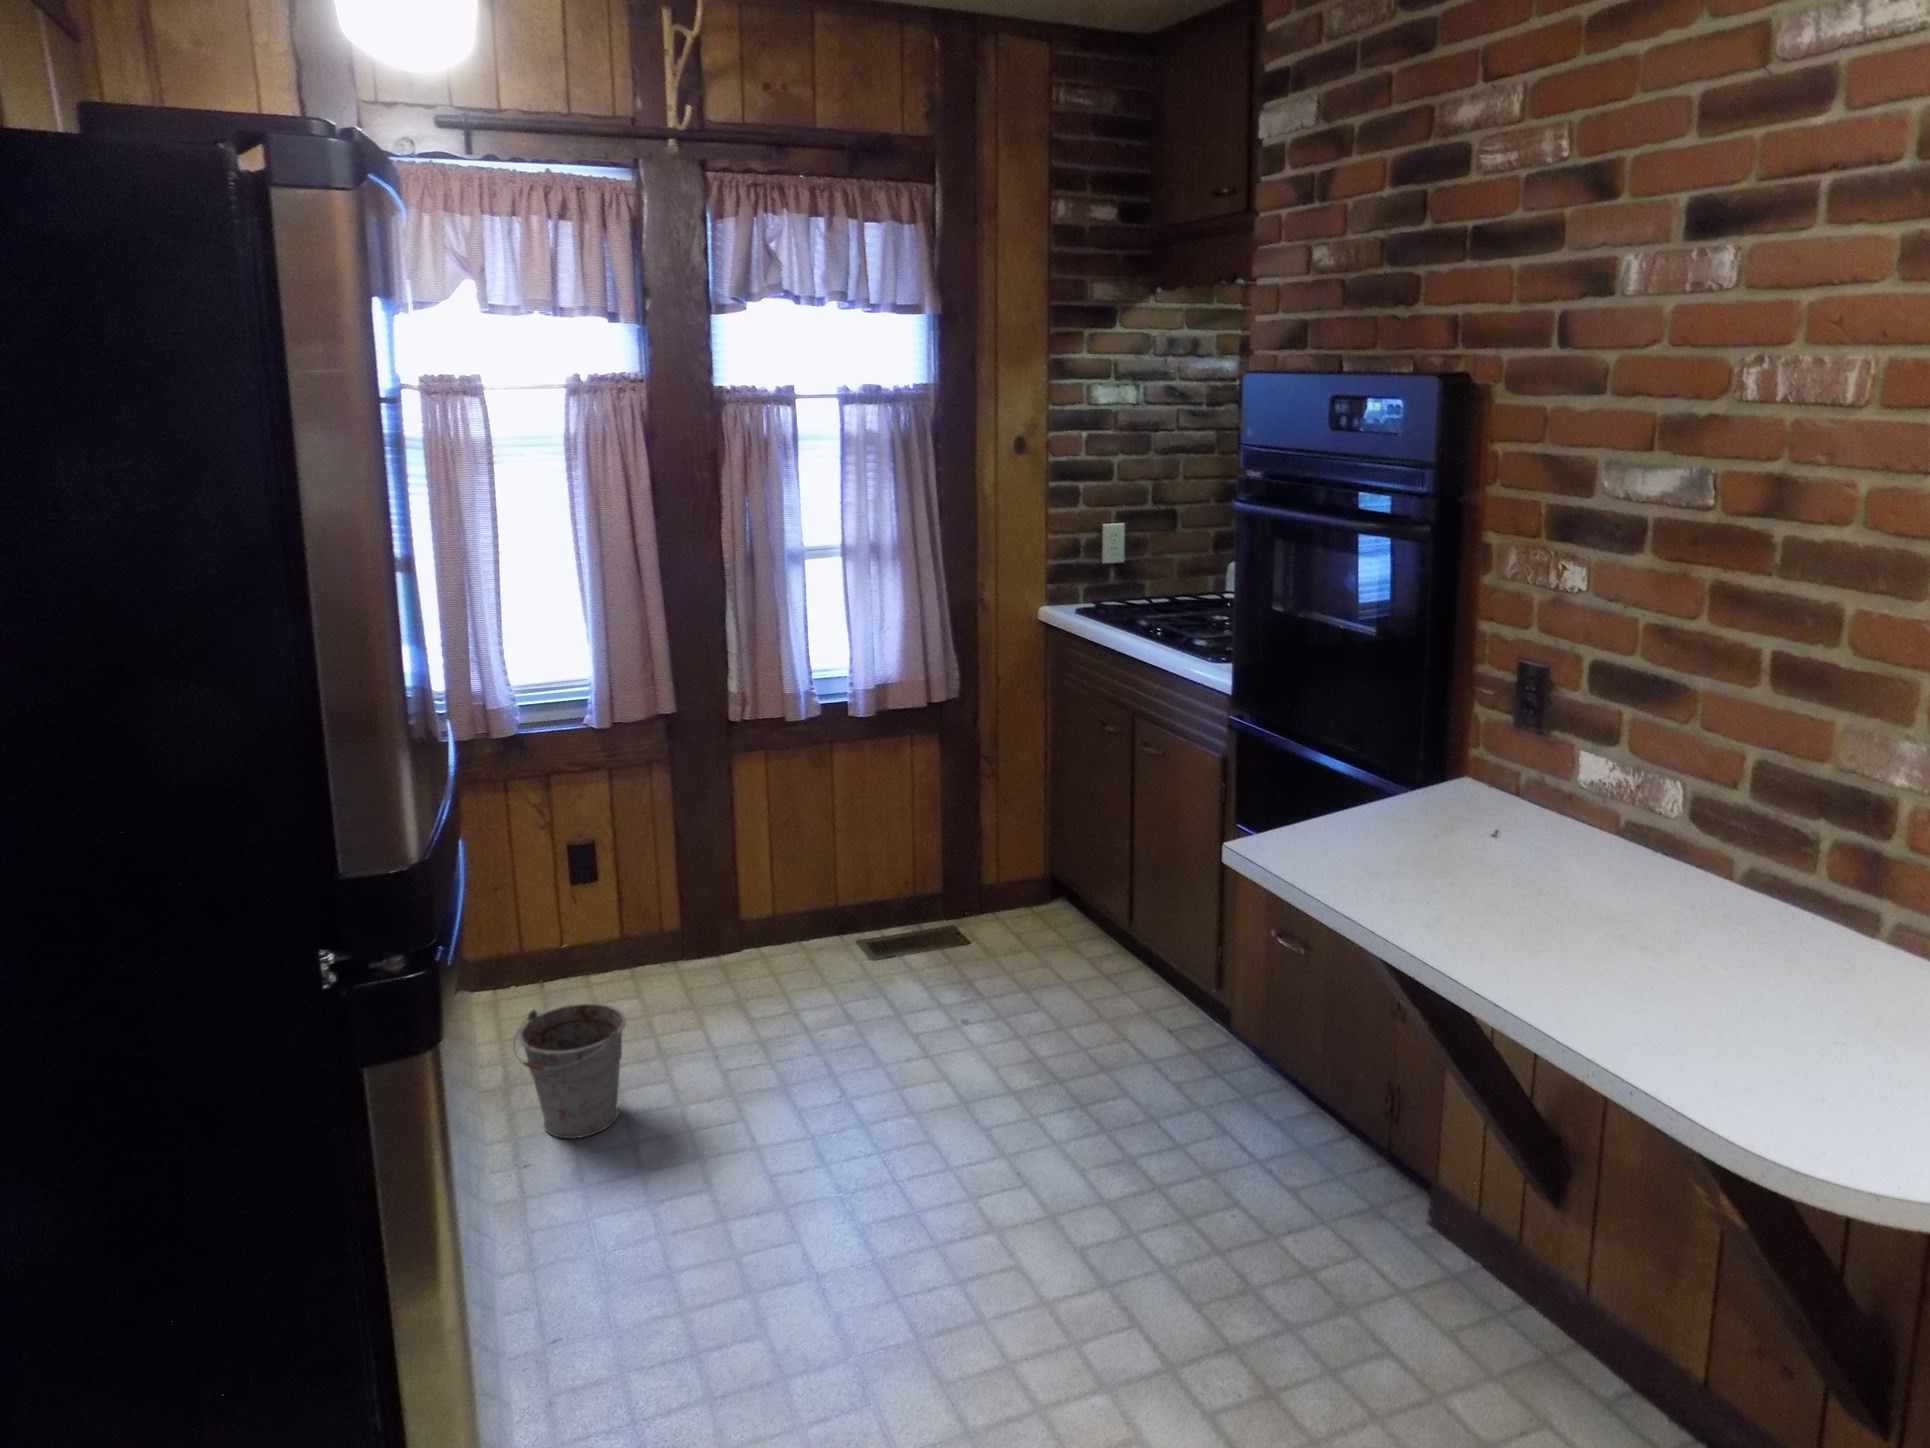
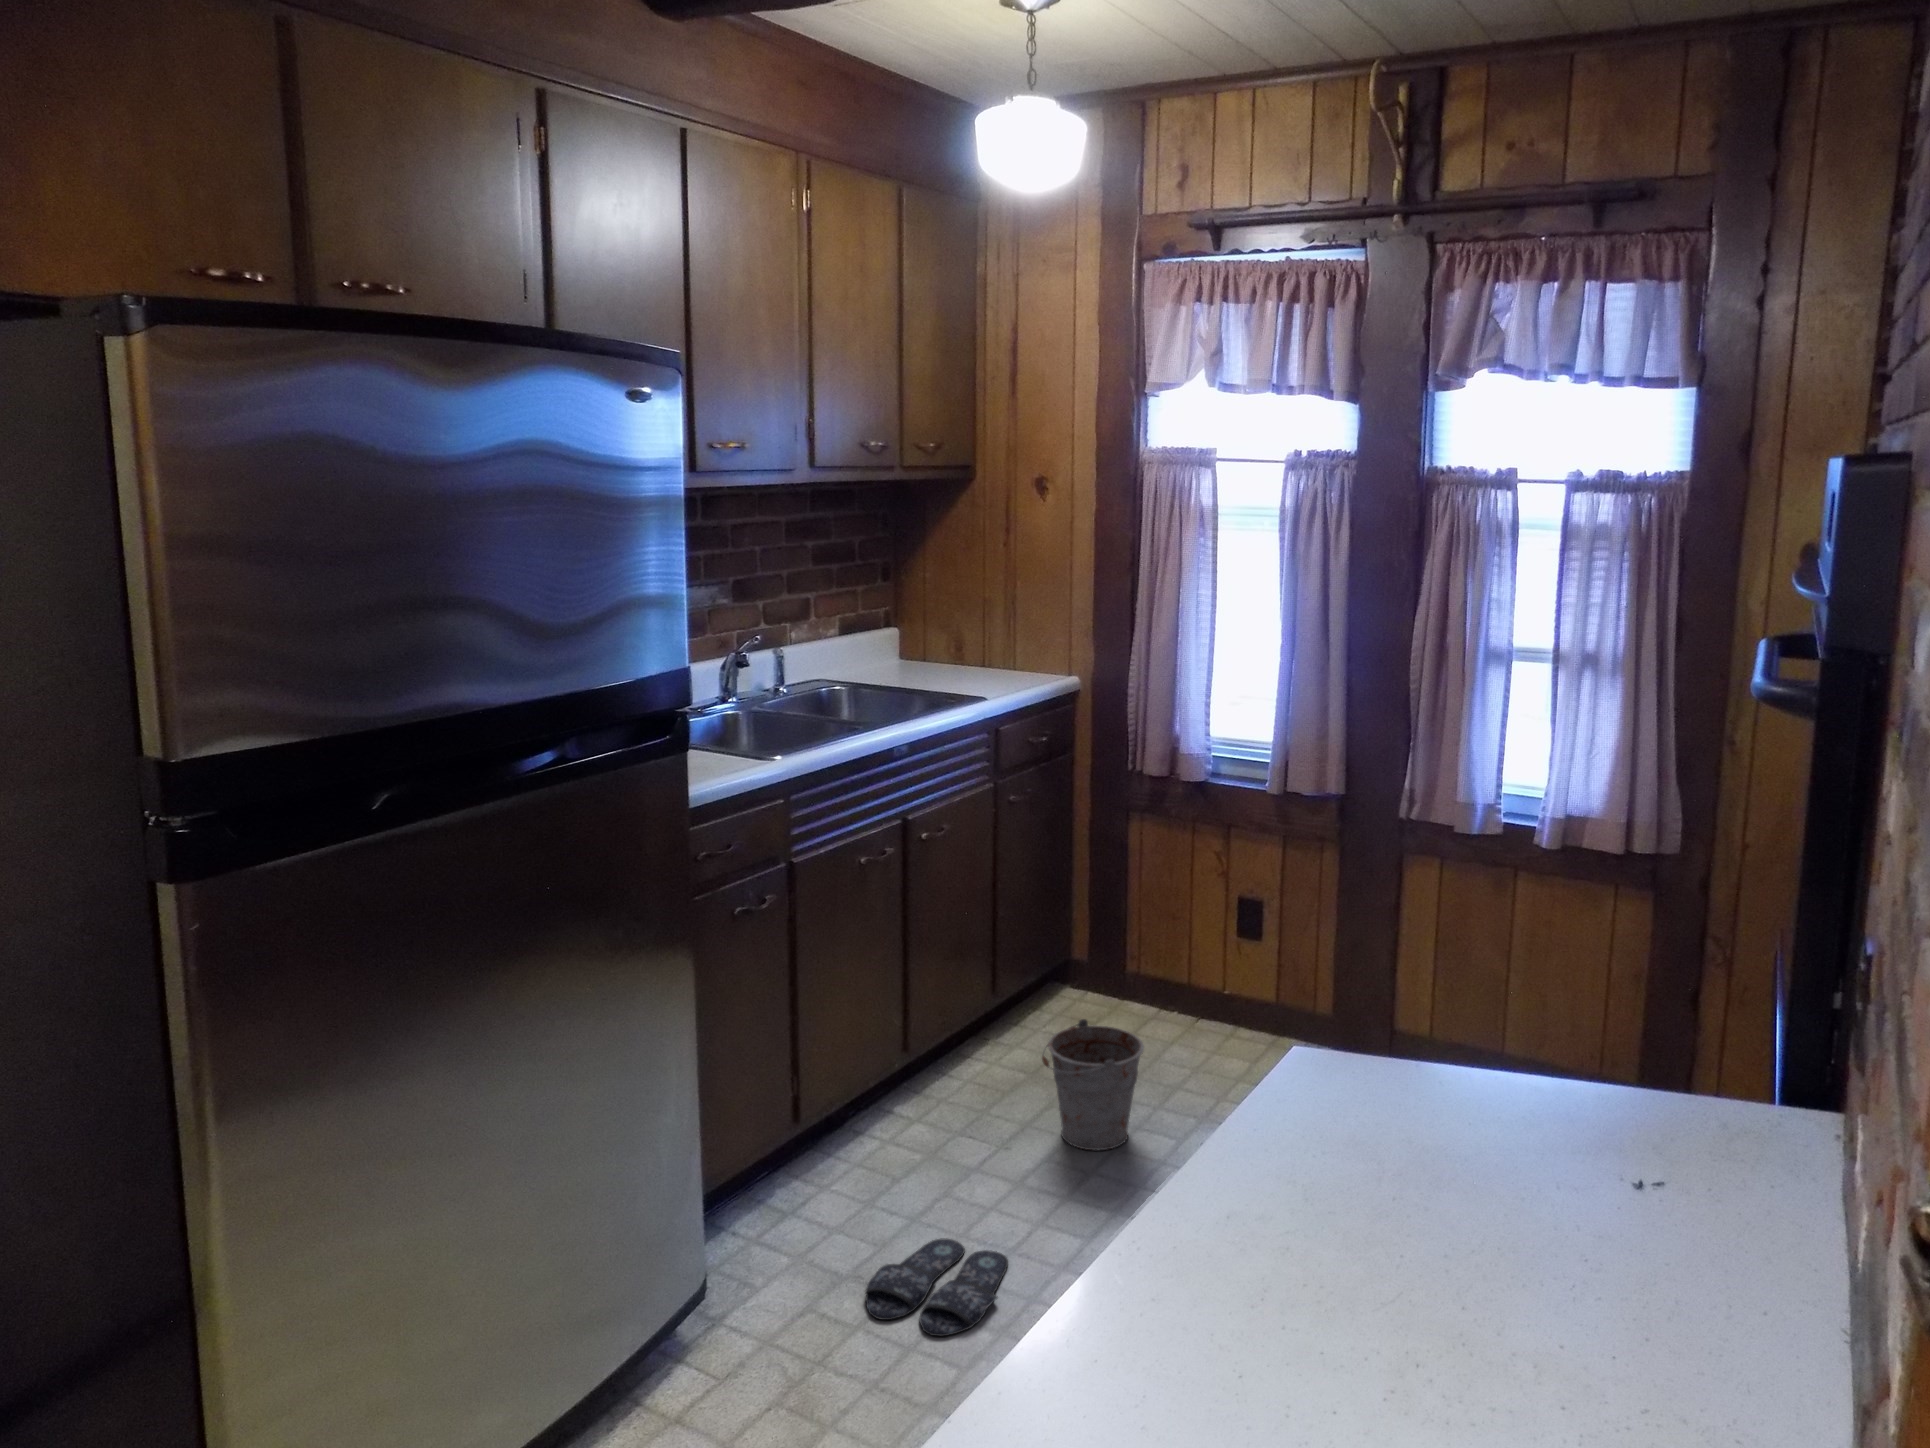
slippers: none [550,1255,699,1378] -> present [865,1238,1008,1337]

